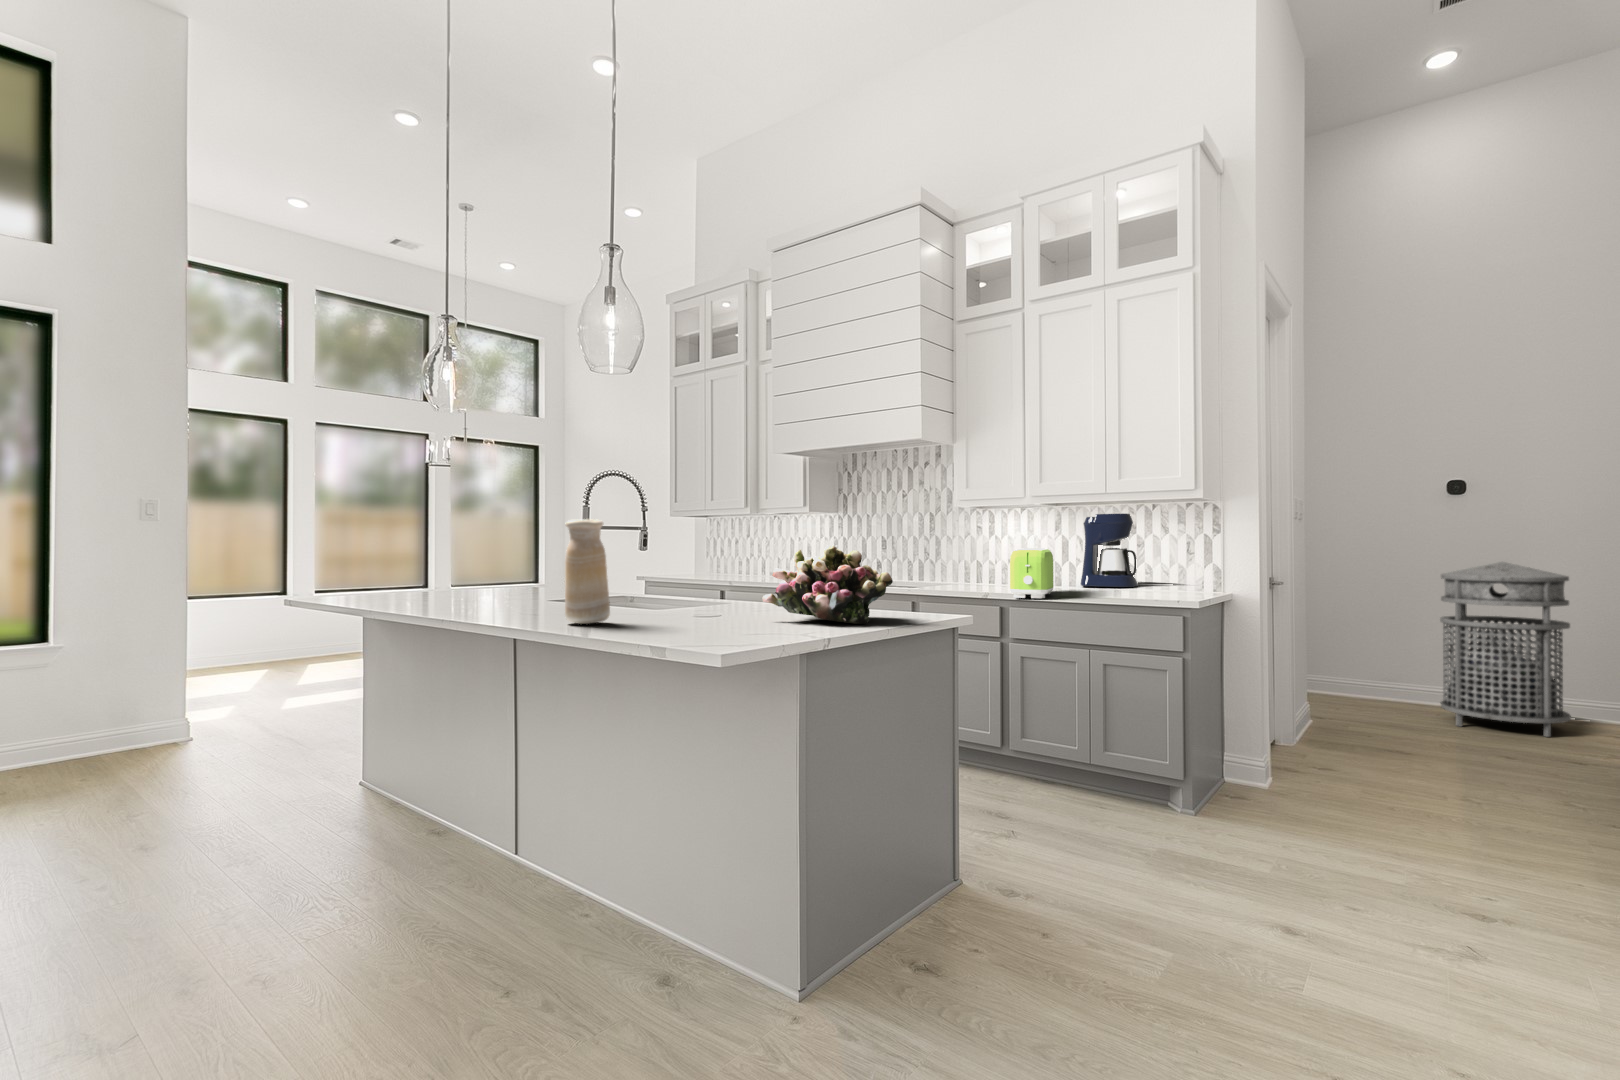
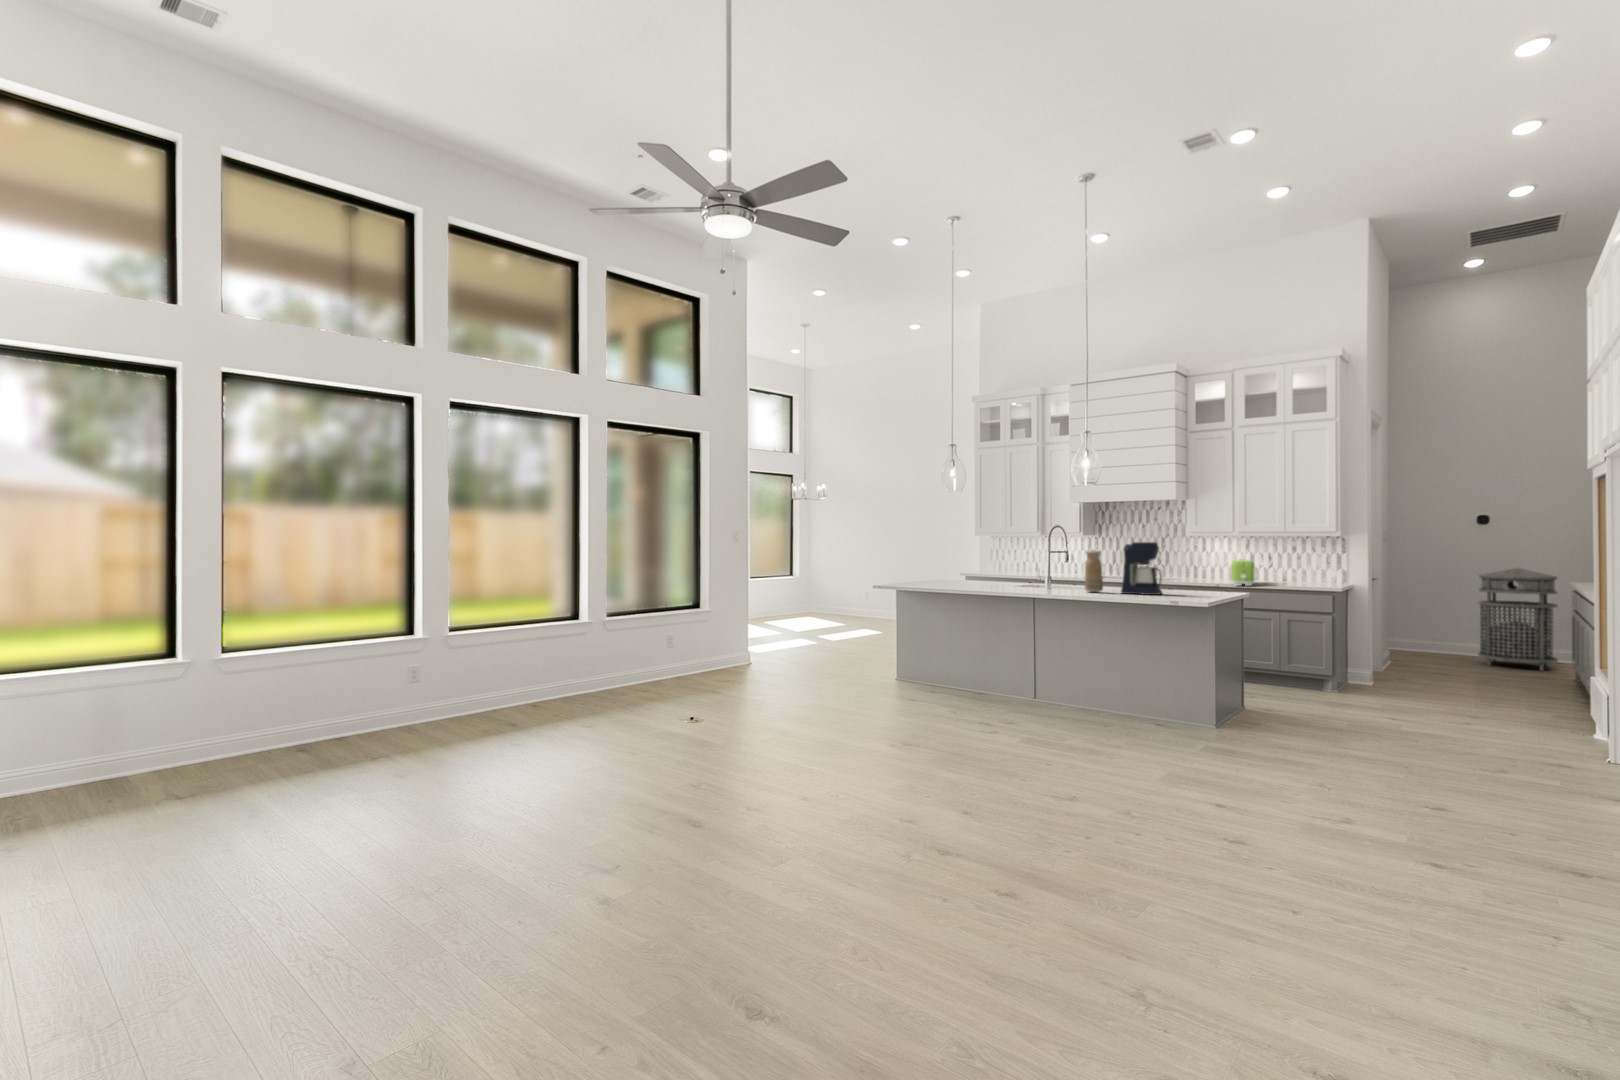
coffee maker: present [1080,513,1138,587] -> present [1121,542,1162,595]
flower arrangement: present [763,545,893,624] -> none [1159,561,1216,593]

